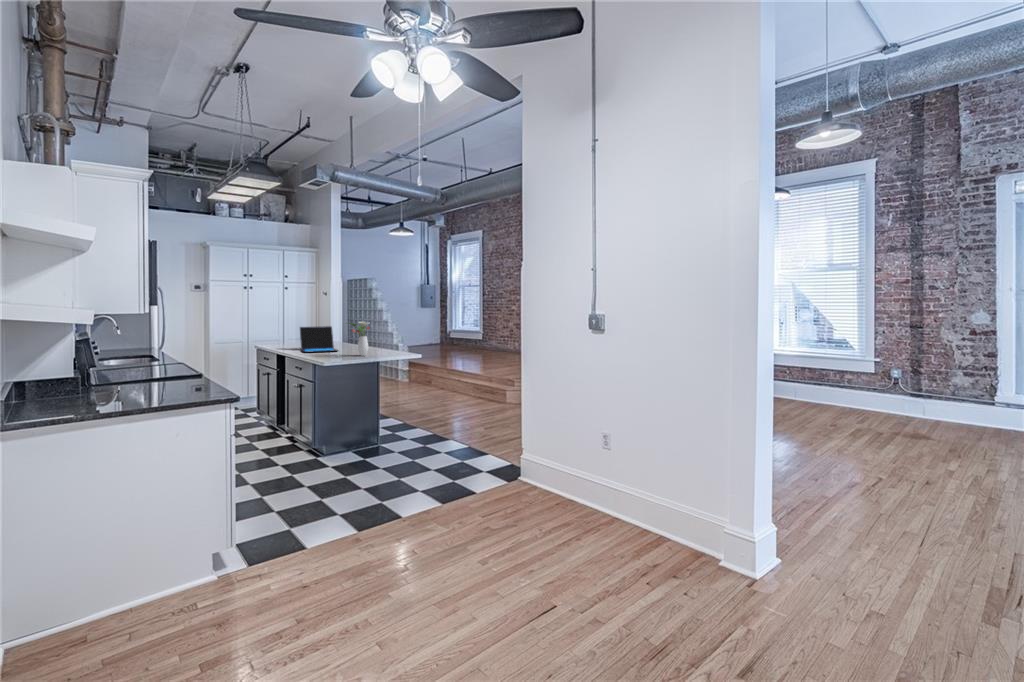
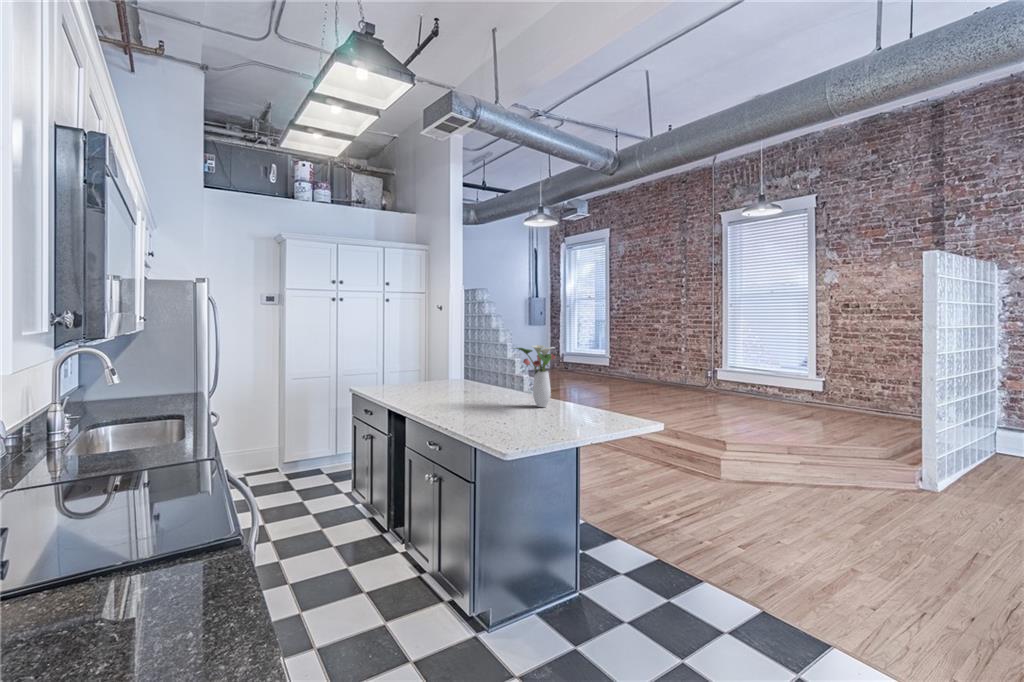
laptop: present [300,326,338,353] -> none [423,353,490,400]

